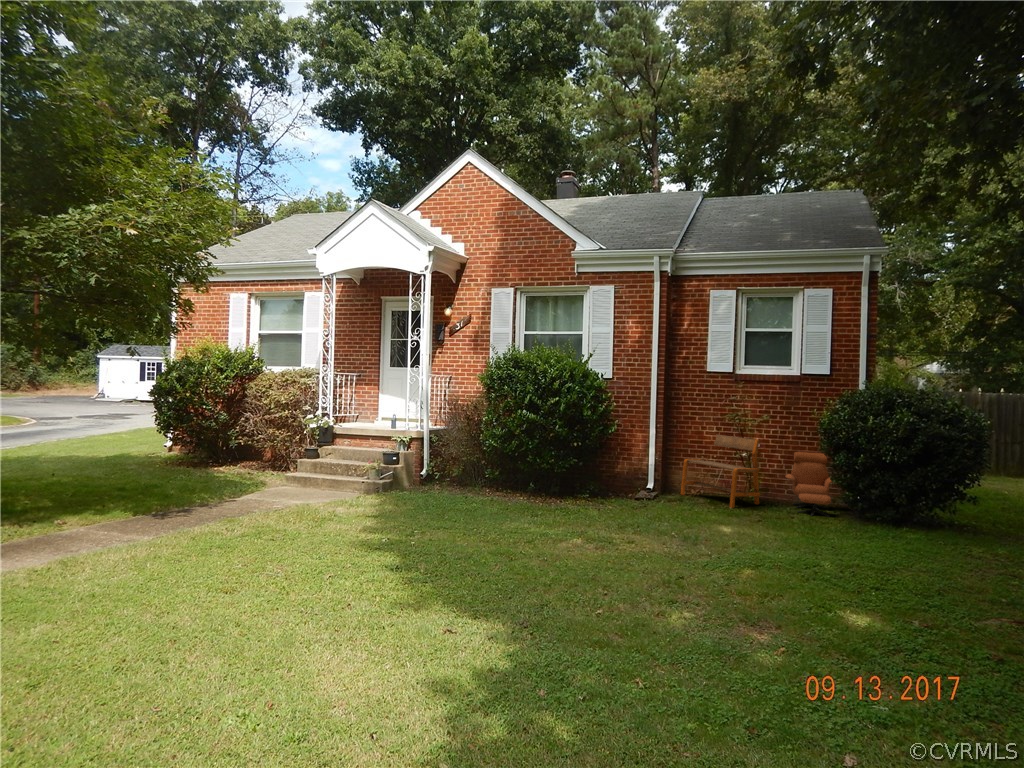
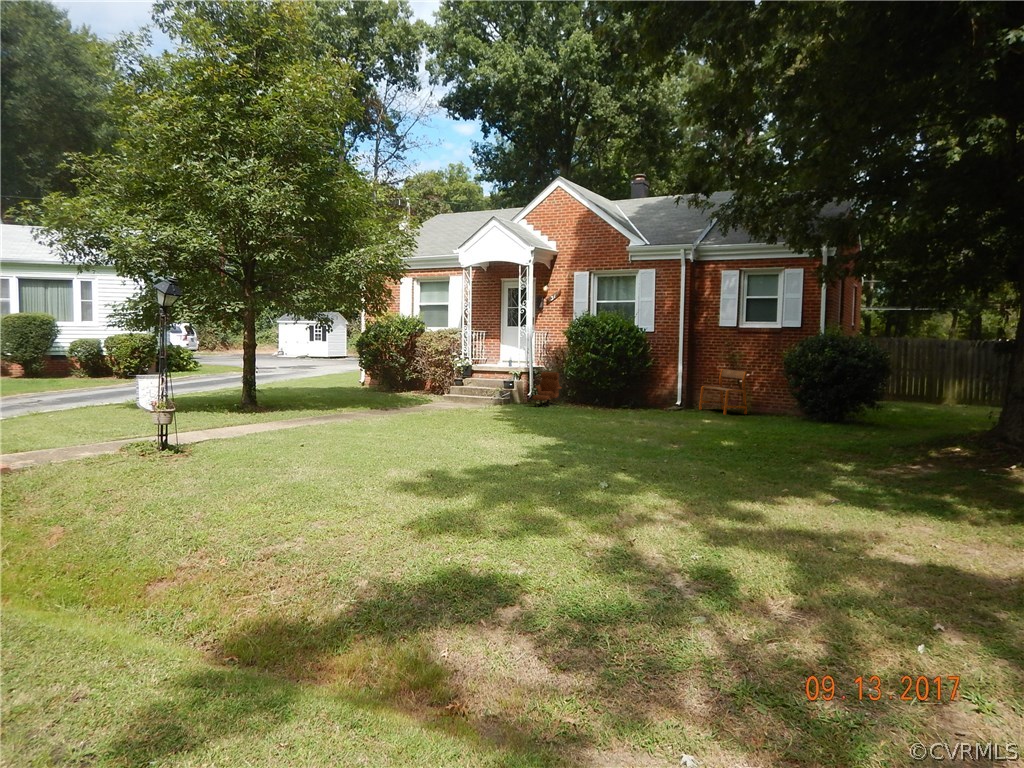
lounge chair: present [786,452,832,517] -> present [532,372,562,407]

